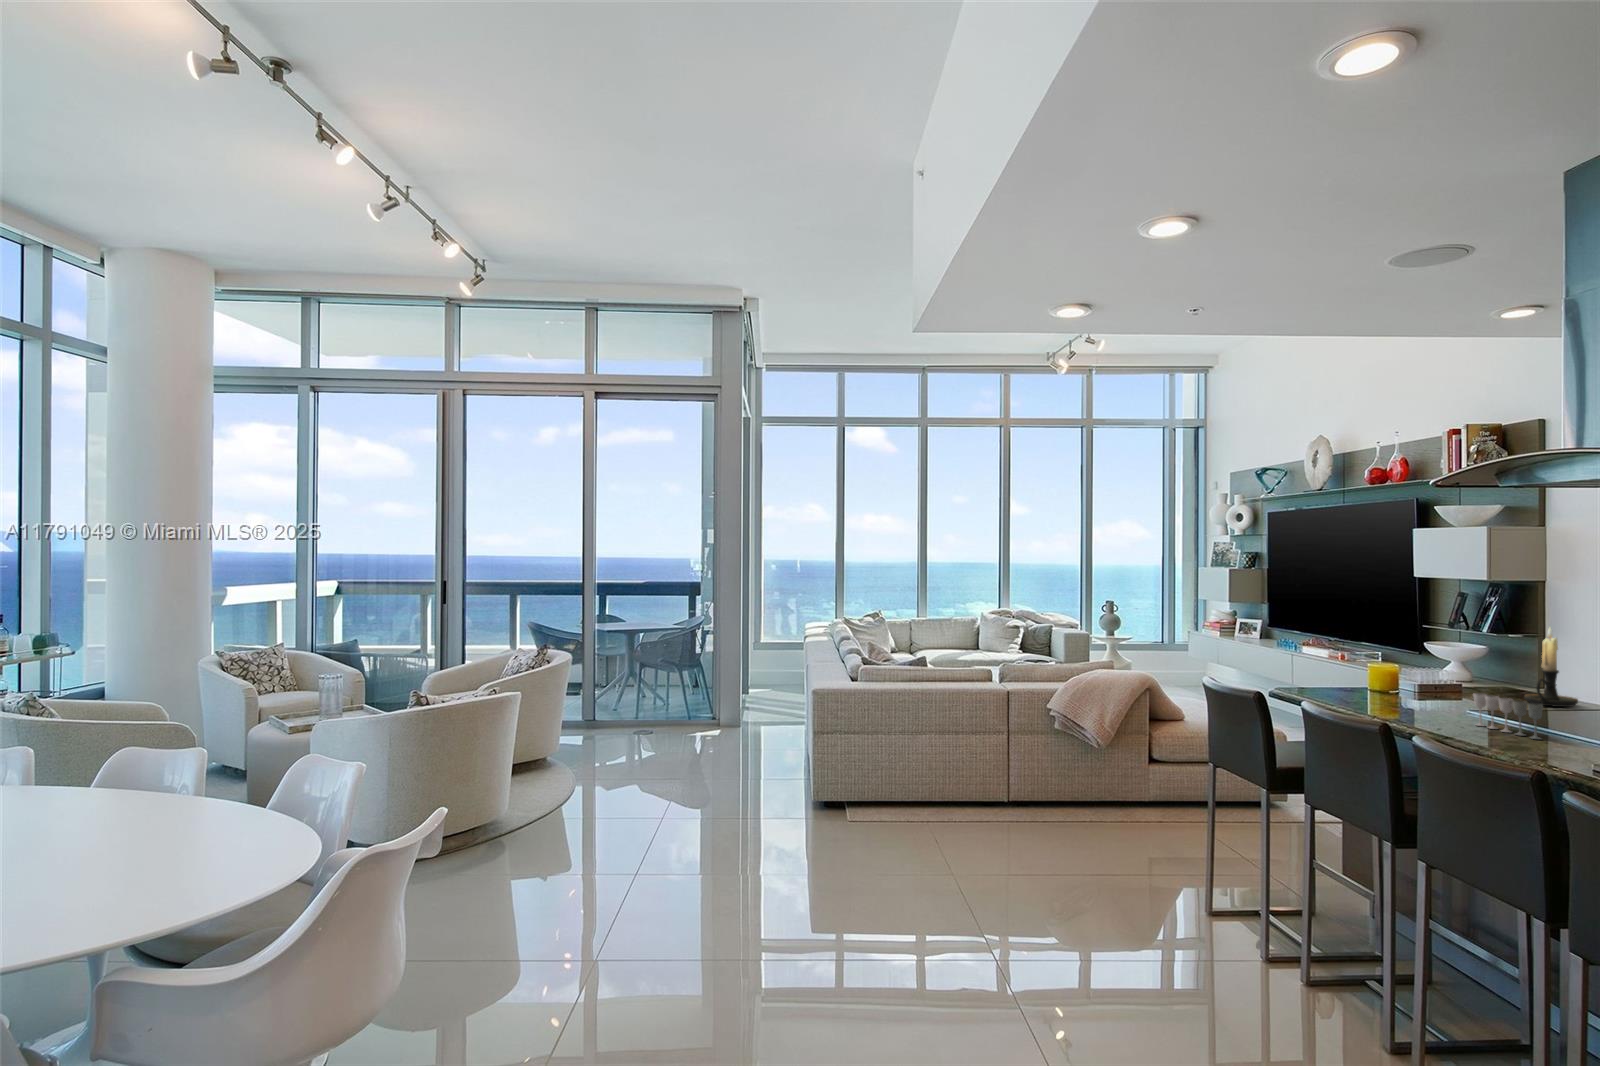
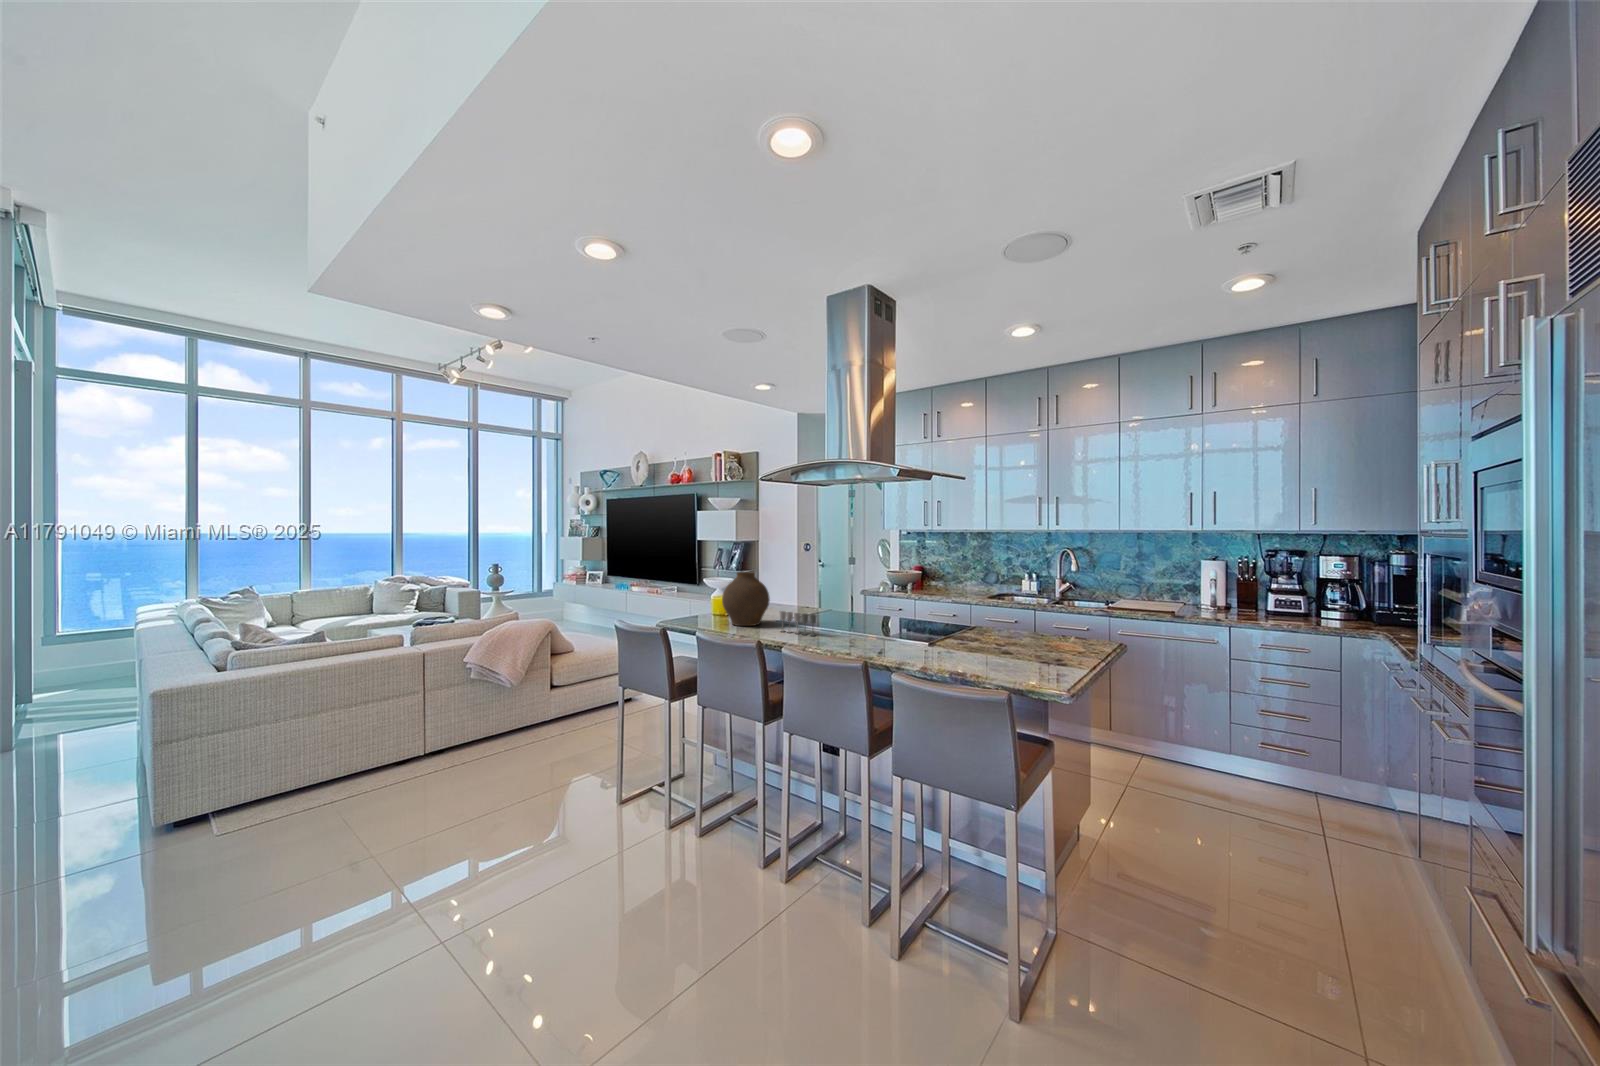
vase: none [1378,626,1468,712] -> present [722,571,770,626]
candle holder: present [1524,628,1578,707] -> none [785,567,809,613]

